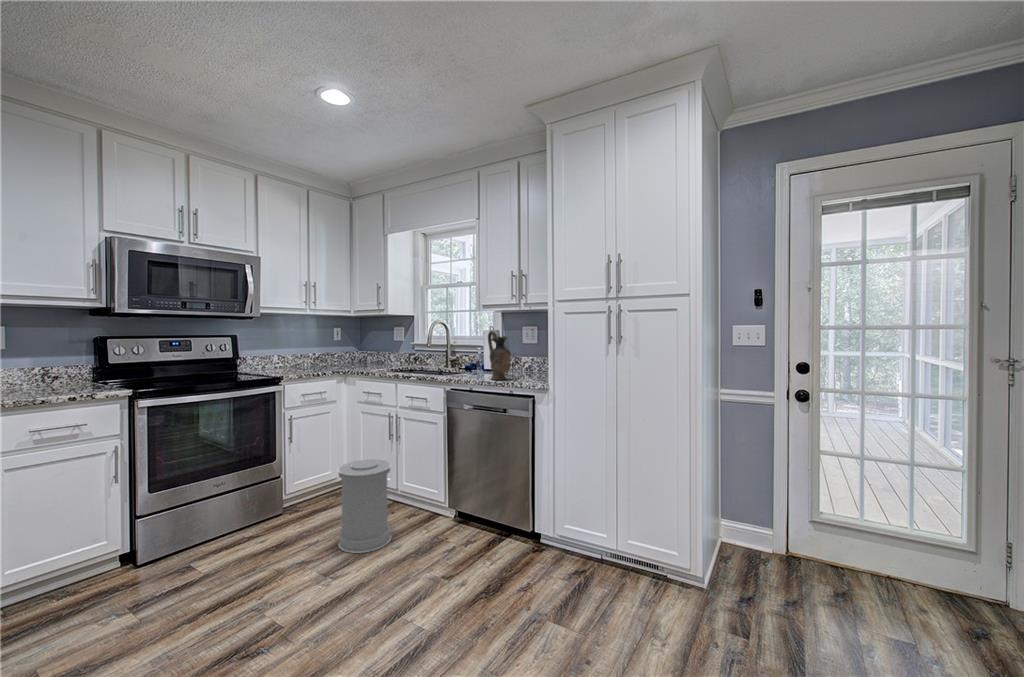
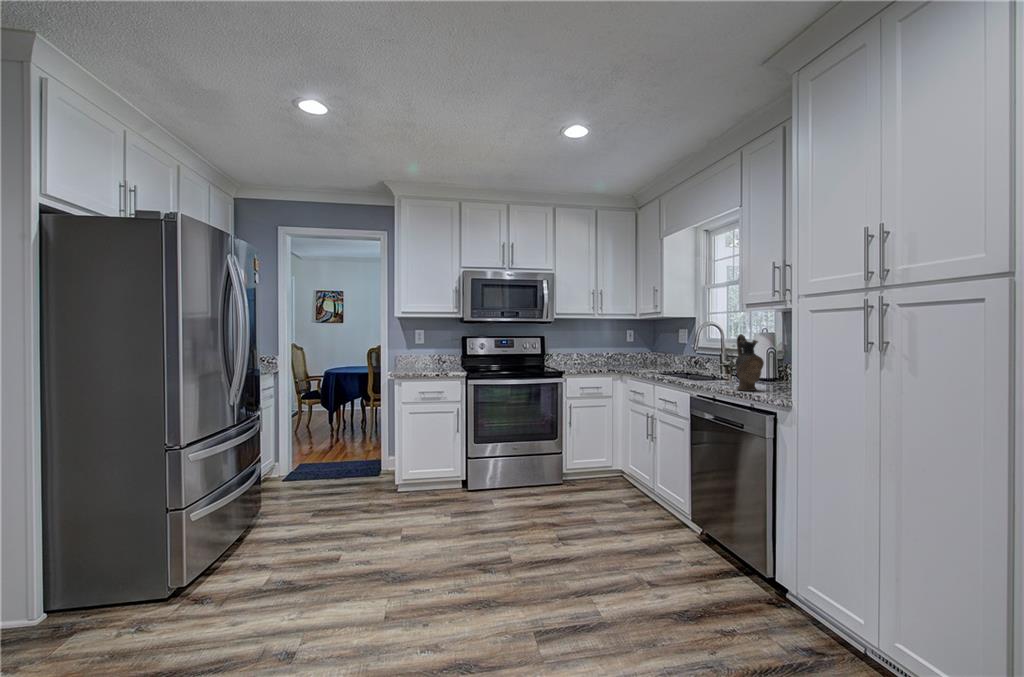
trash can: present [338,459,391,553] -> none [583,451,630,534]

